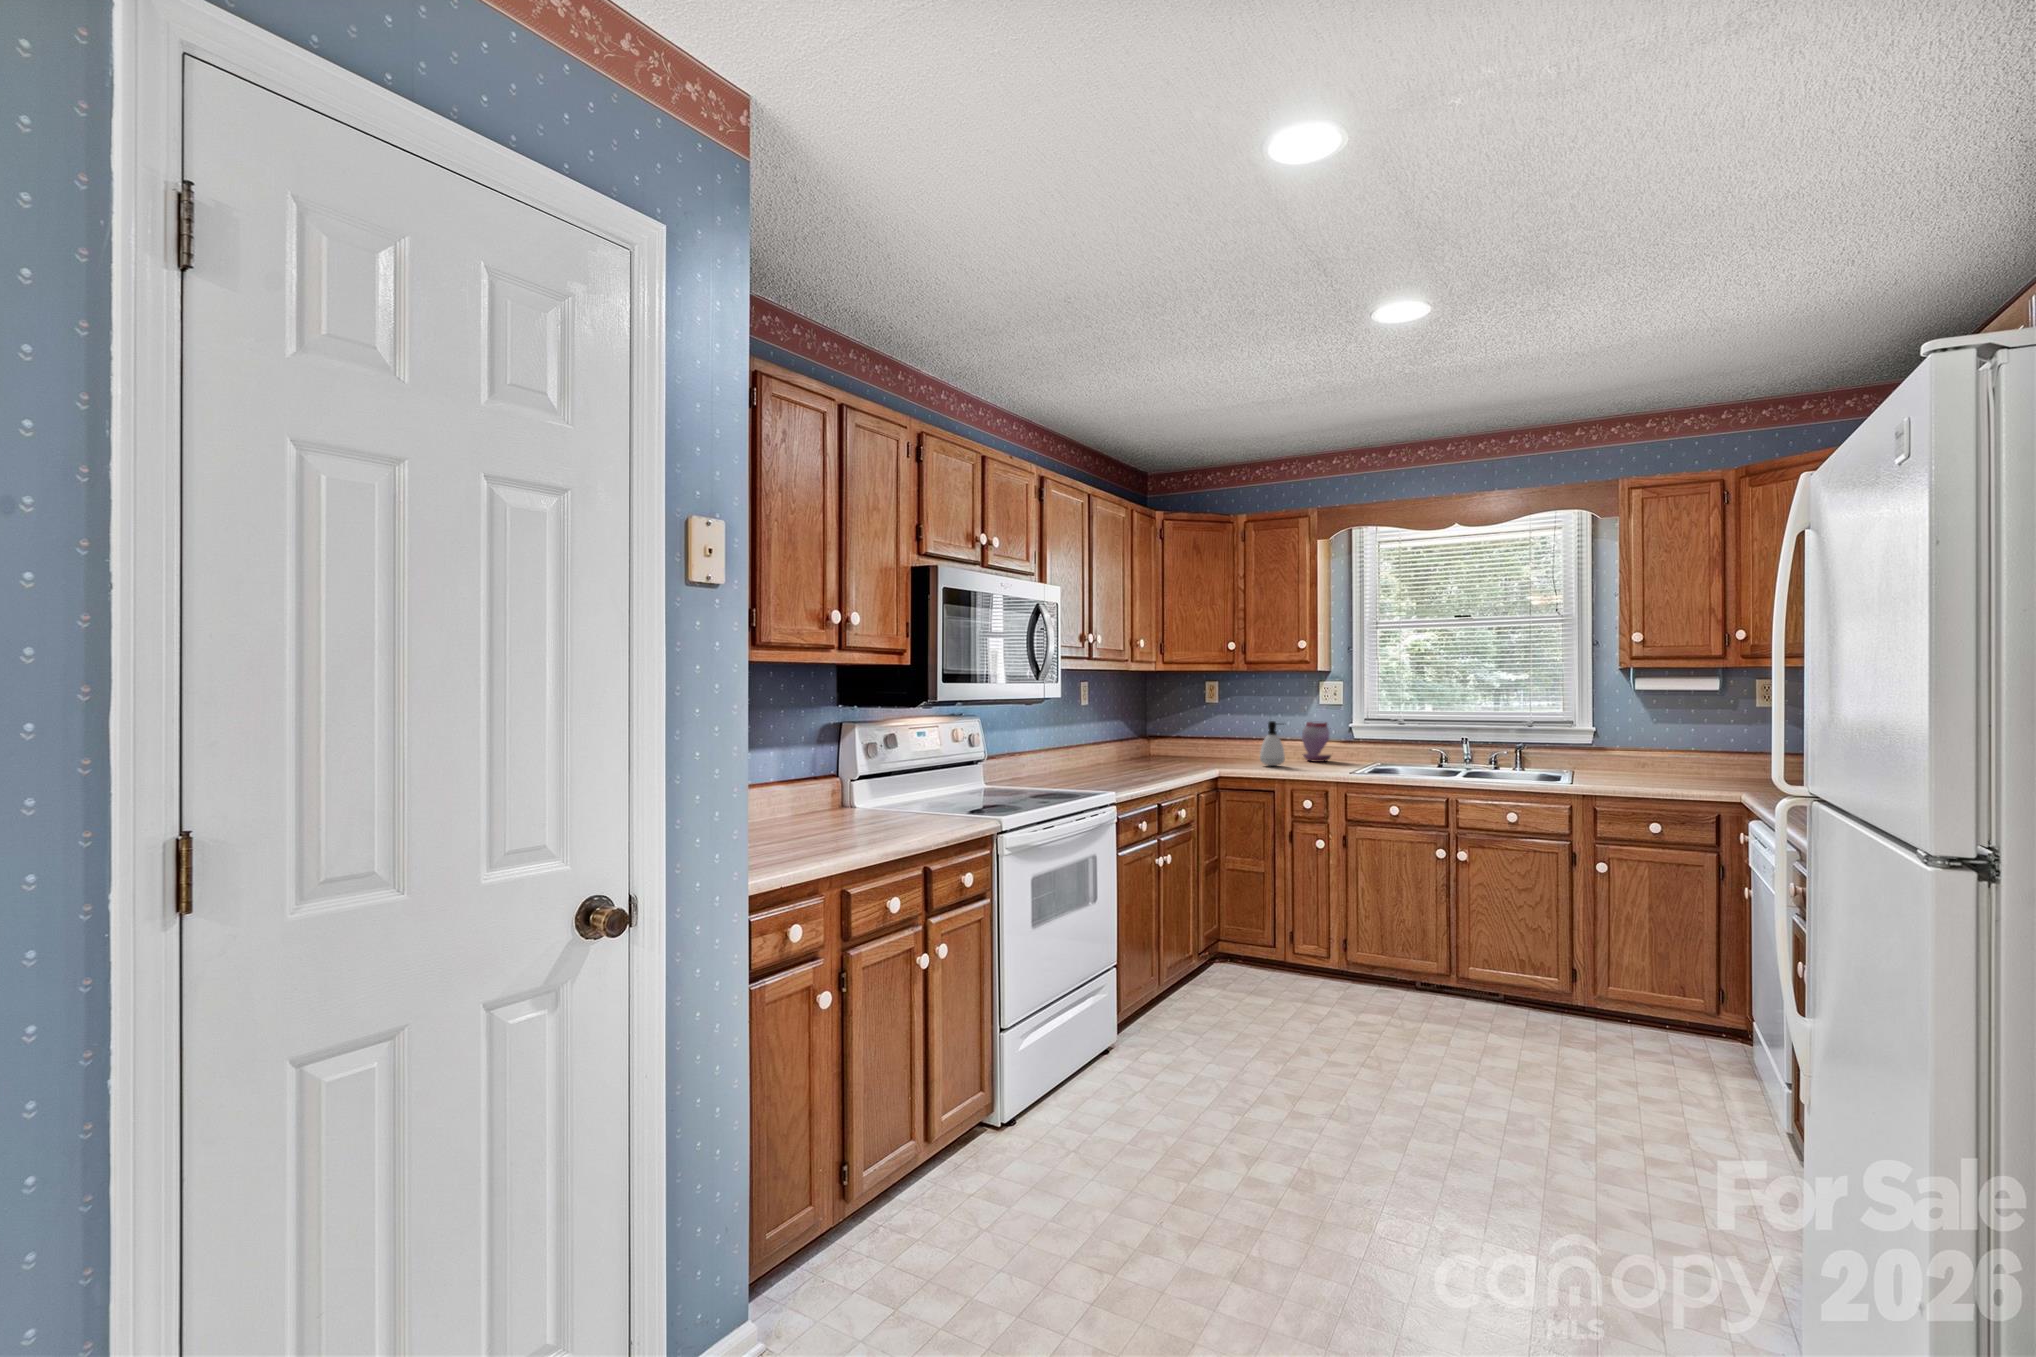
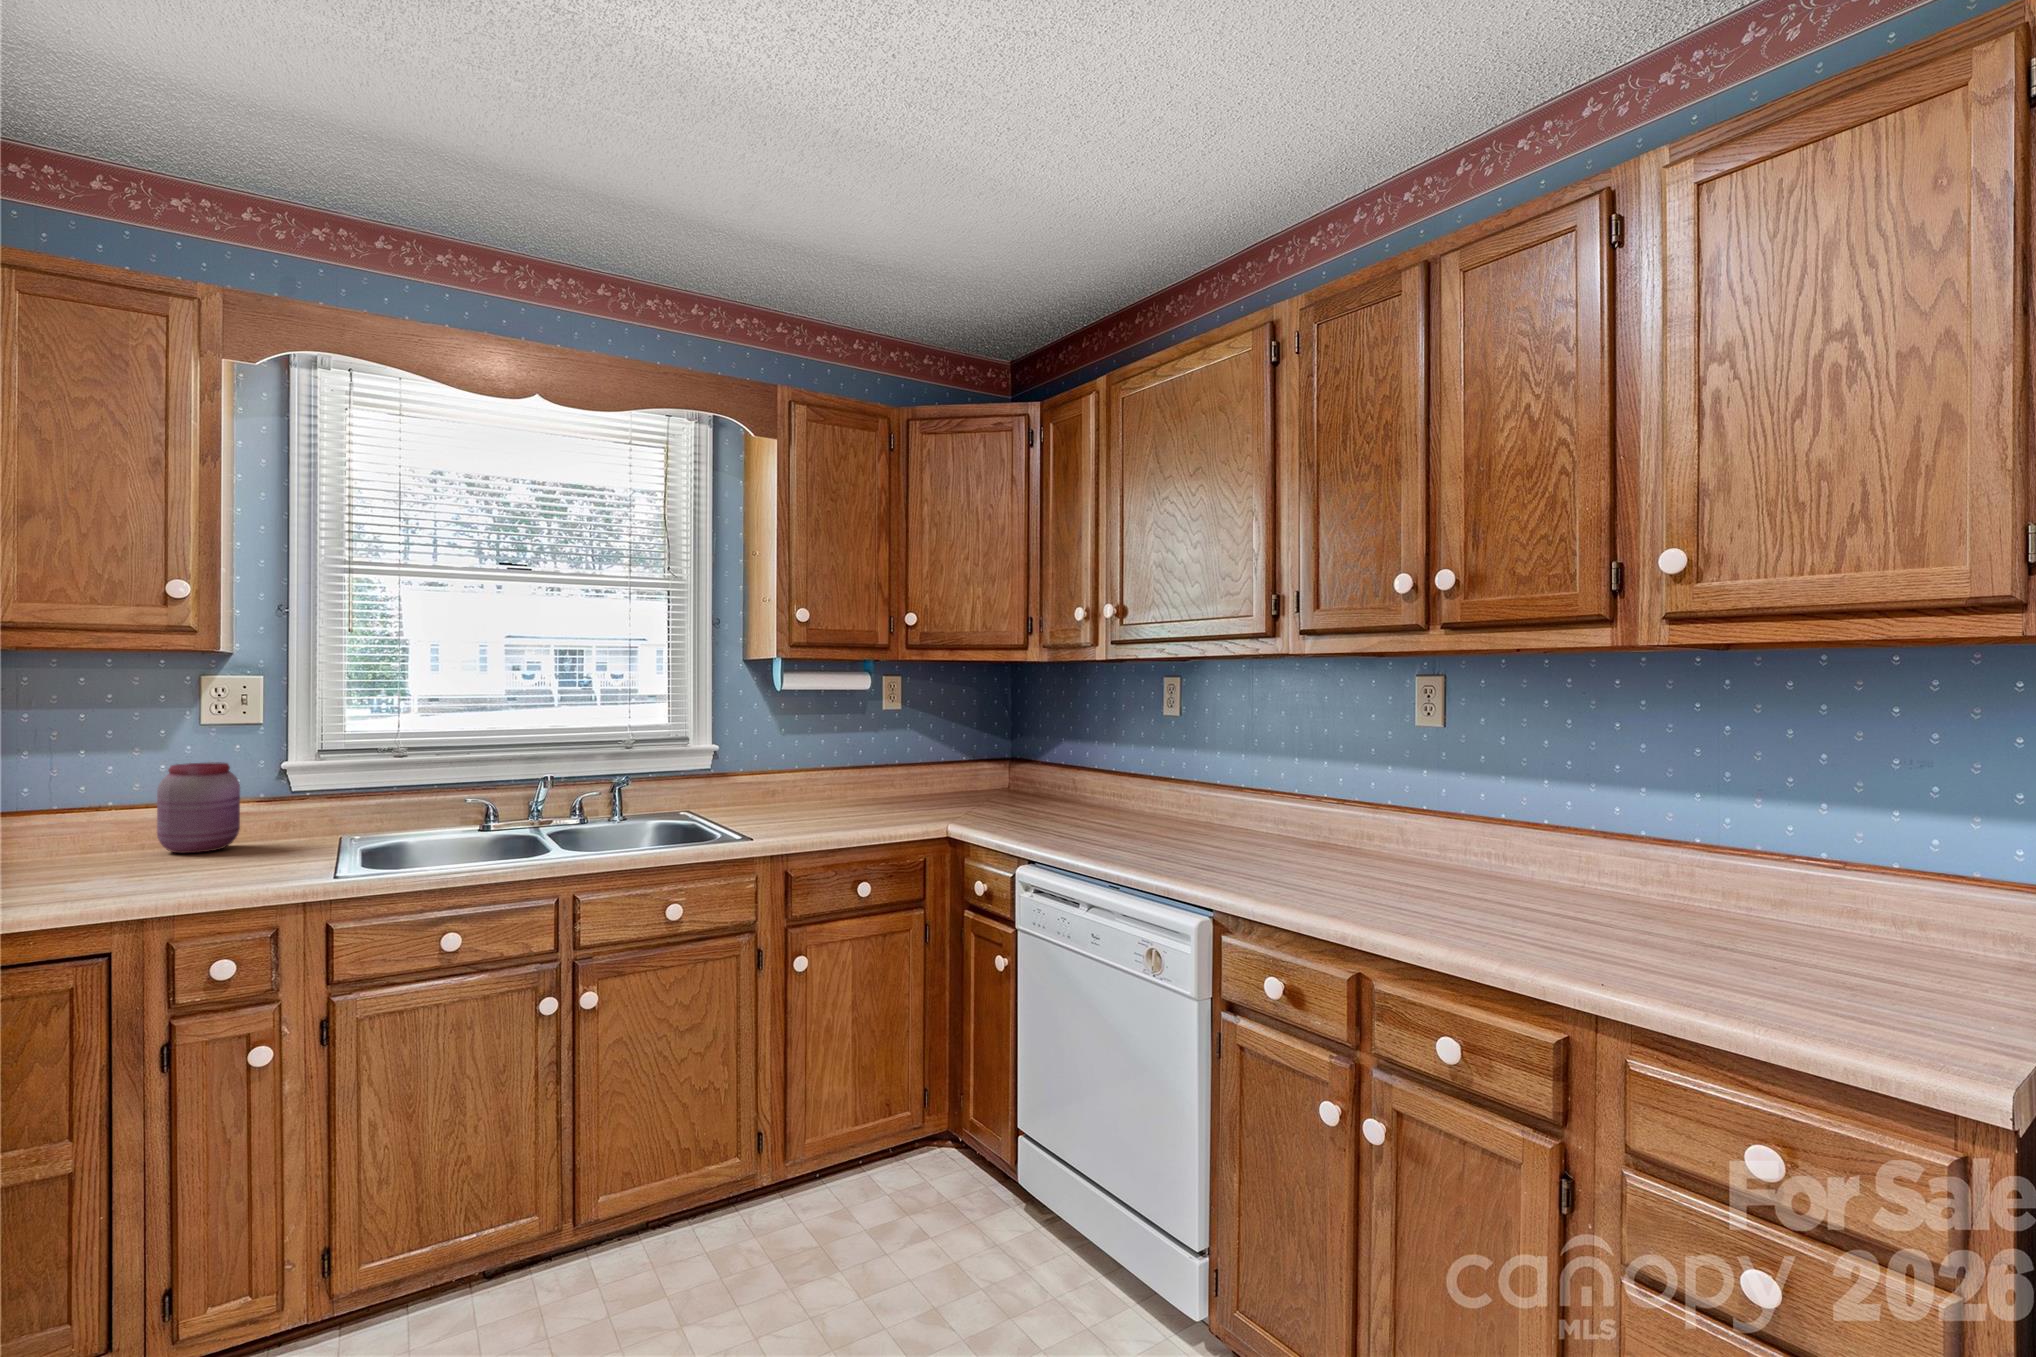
soap dispenser: present [1260,721,1285,766] -> none [51,773,138,887]

